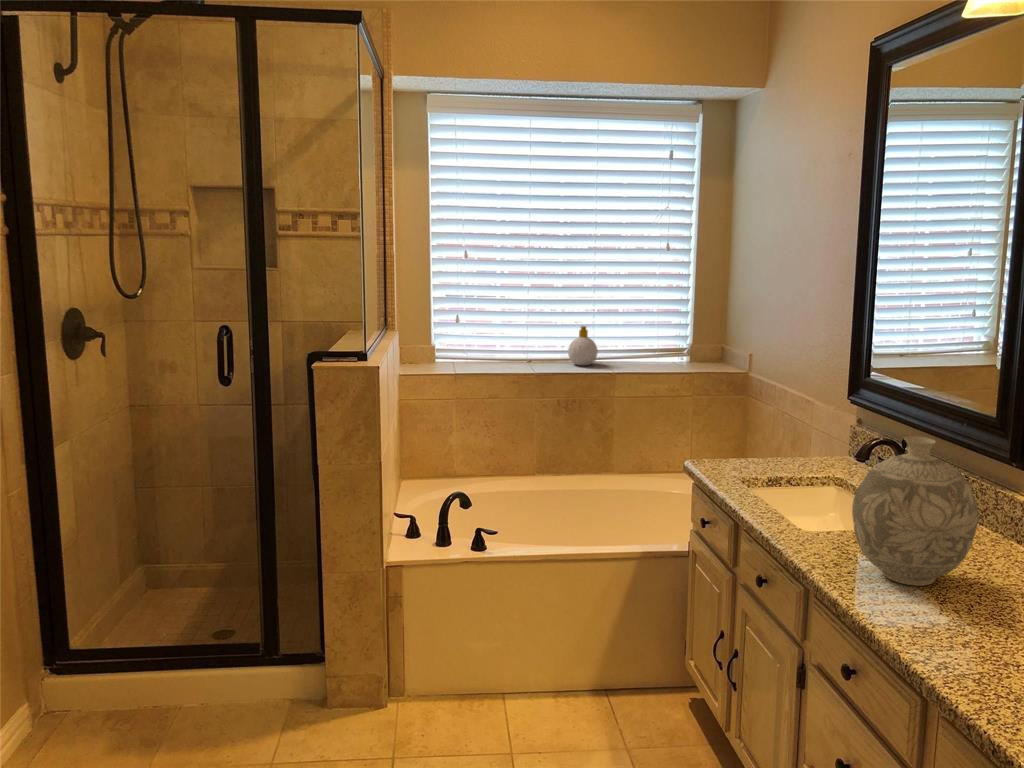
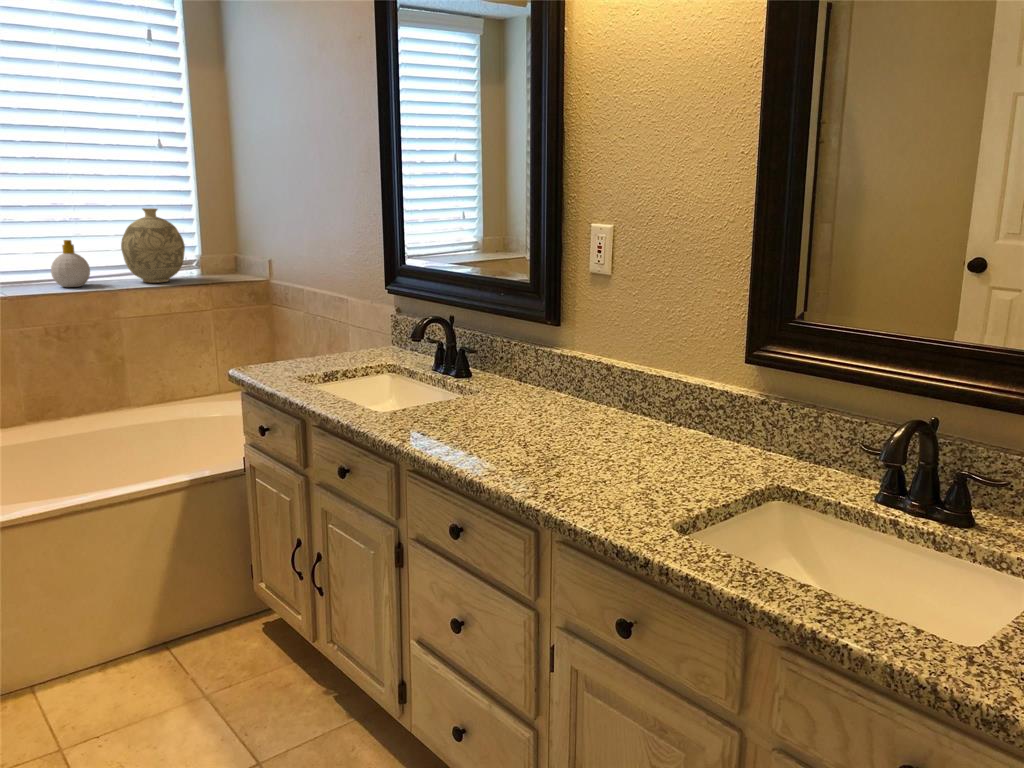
decorative vase: present [852,437,978,586] -> present [121,208,185,283]

